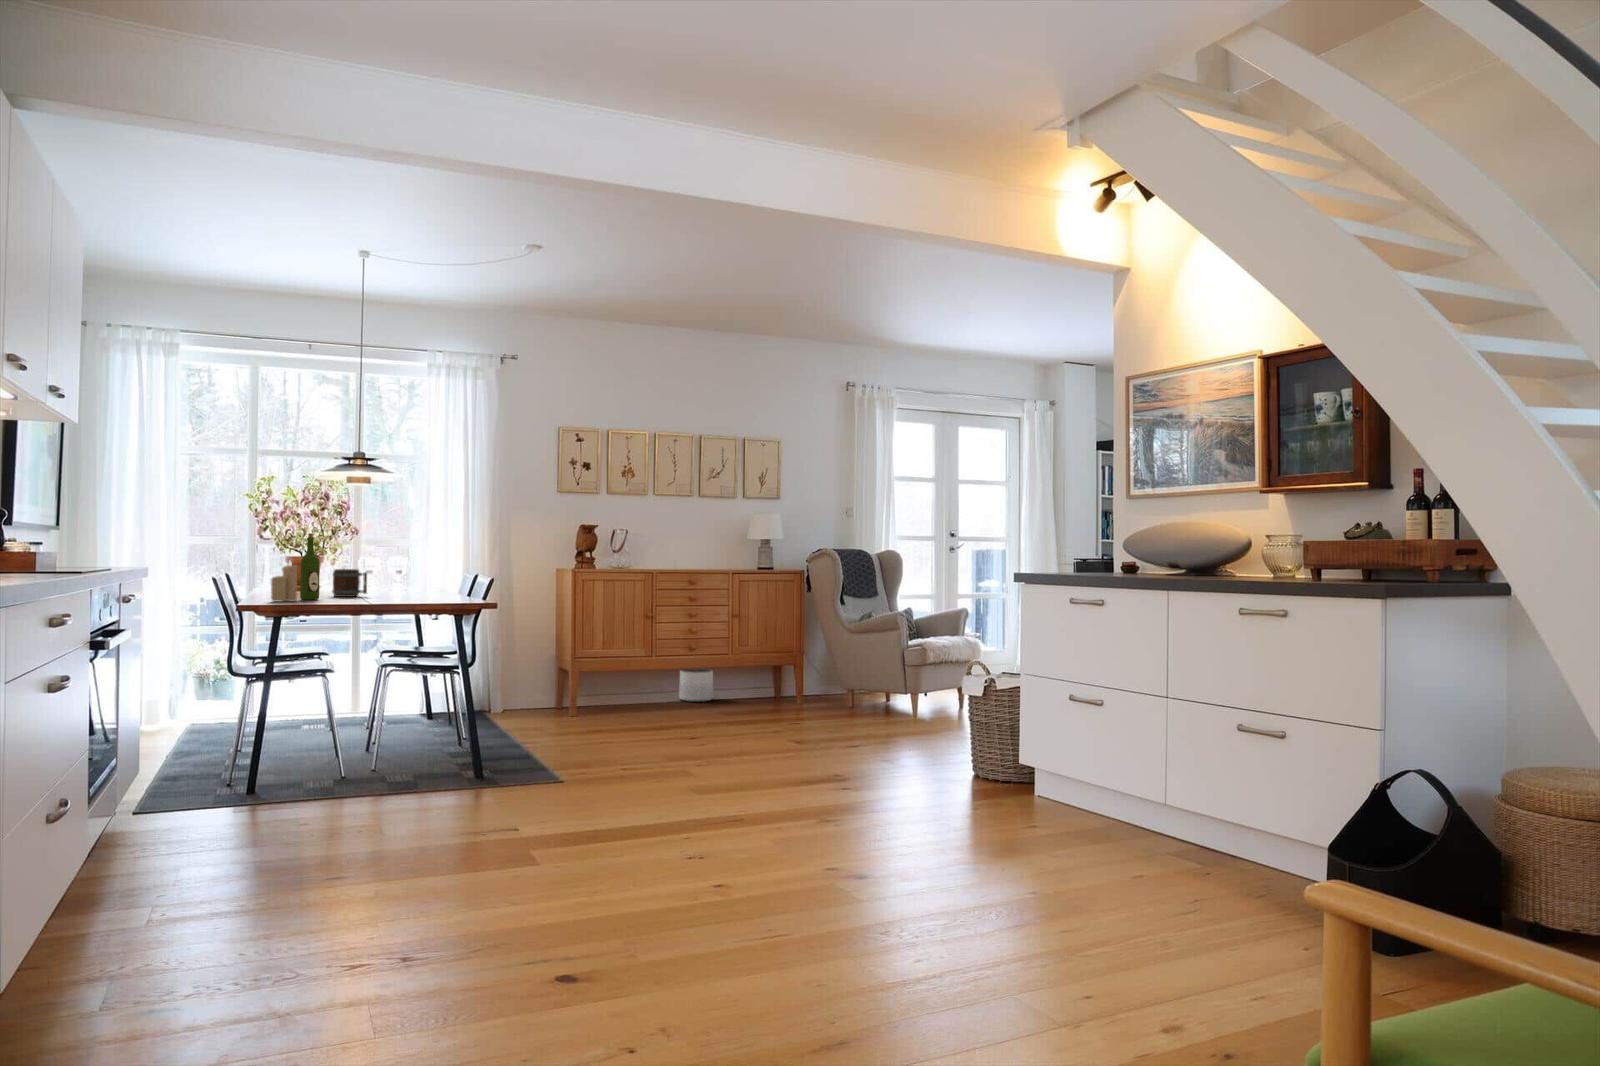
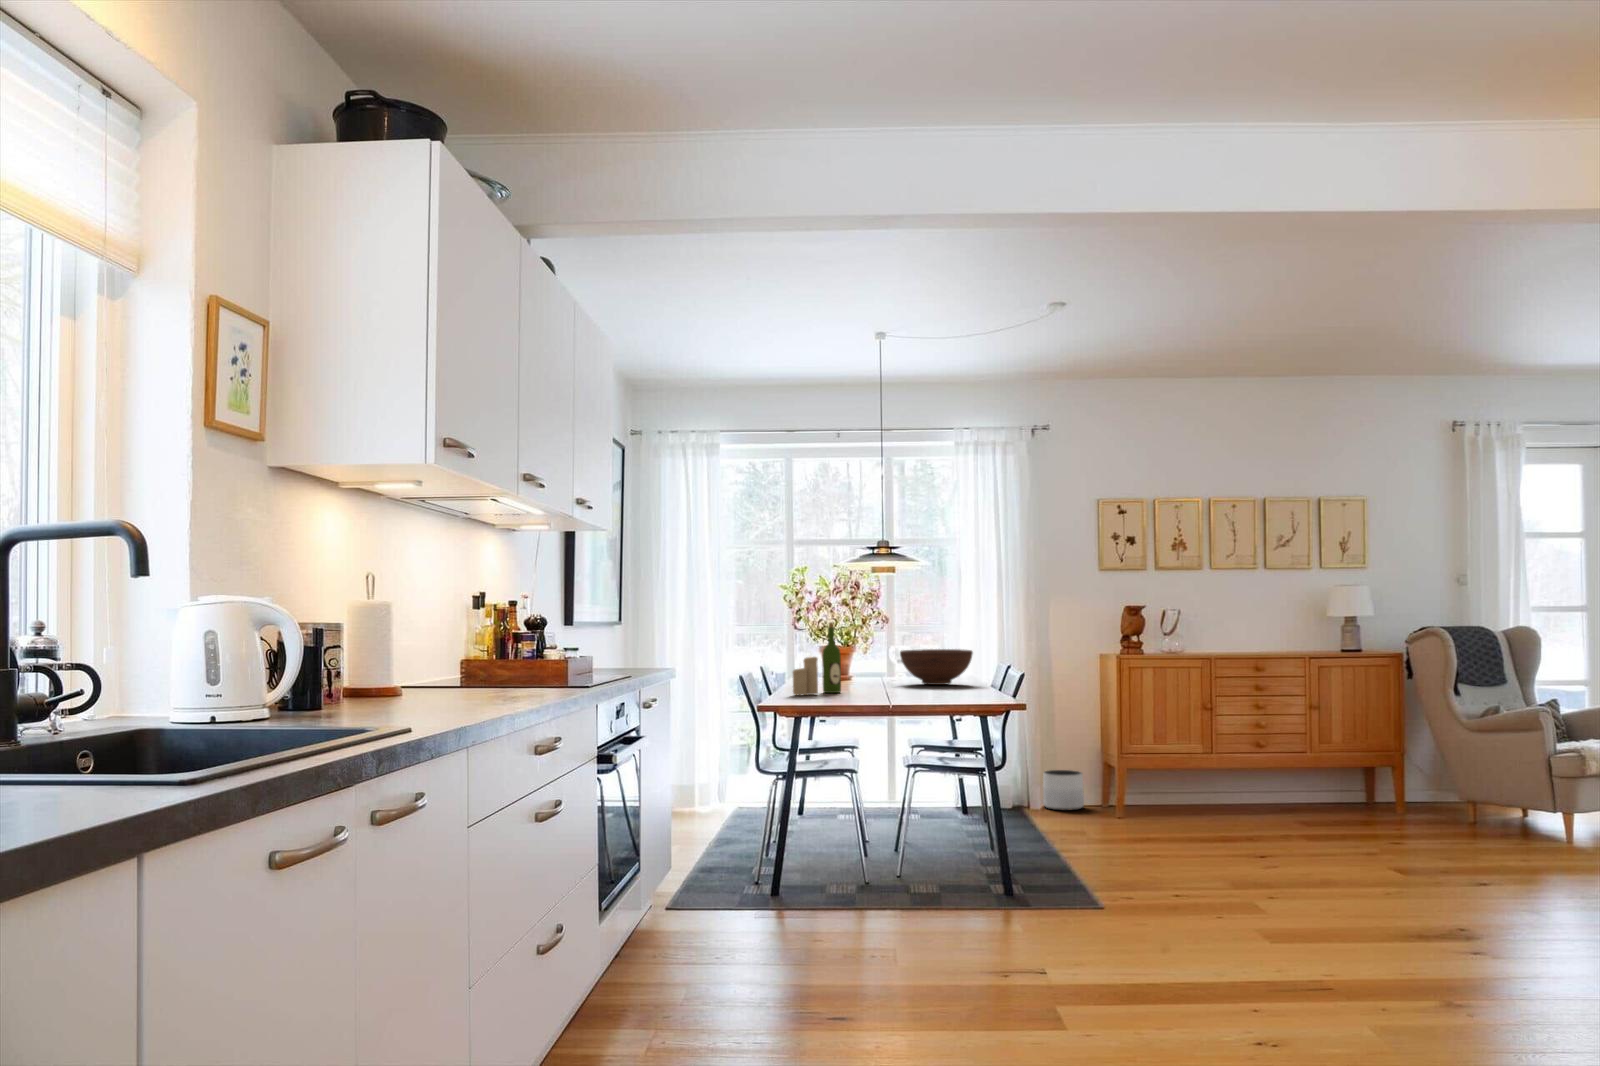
fruit bowl: none [374,561,445,594] -> present [900,649,973,685]
mug: present [332,569,367,597] -> none [857,659,891,689]
planter: present [679,669,713,702] -> present [1043,770,1084,810]

